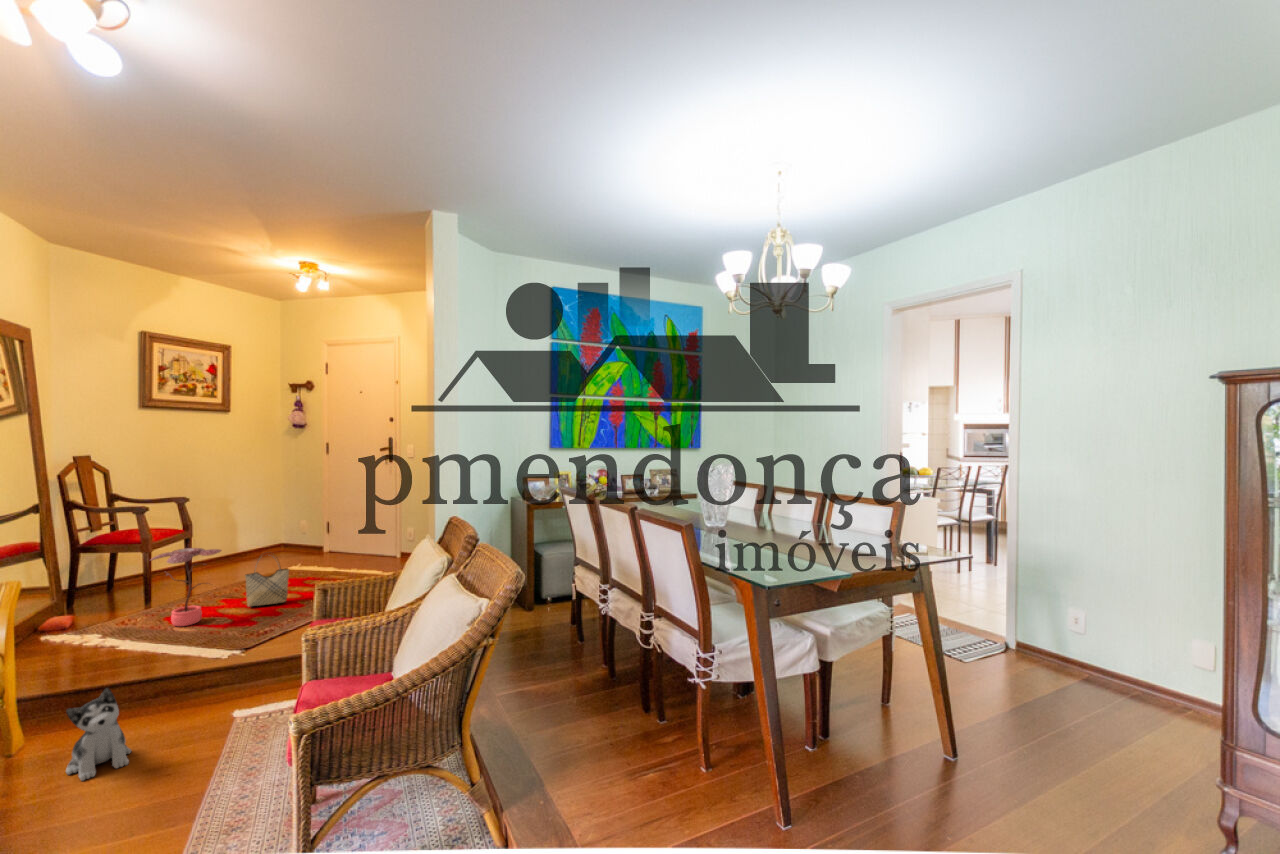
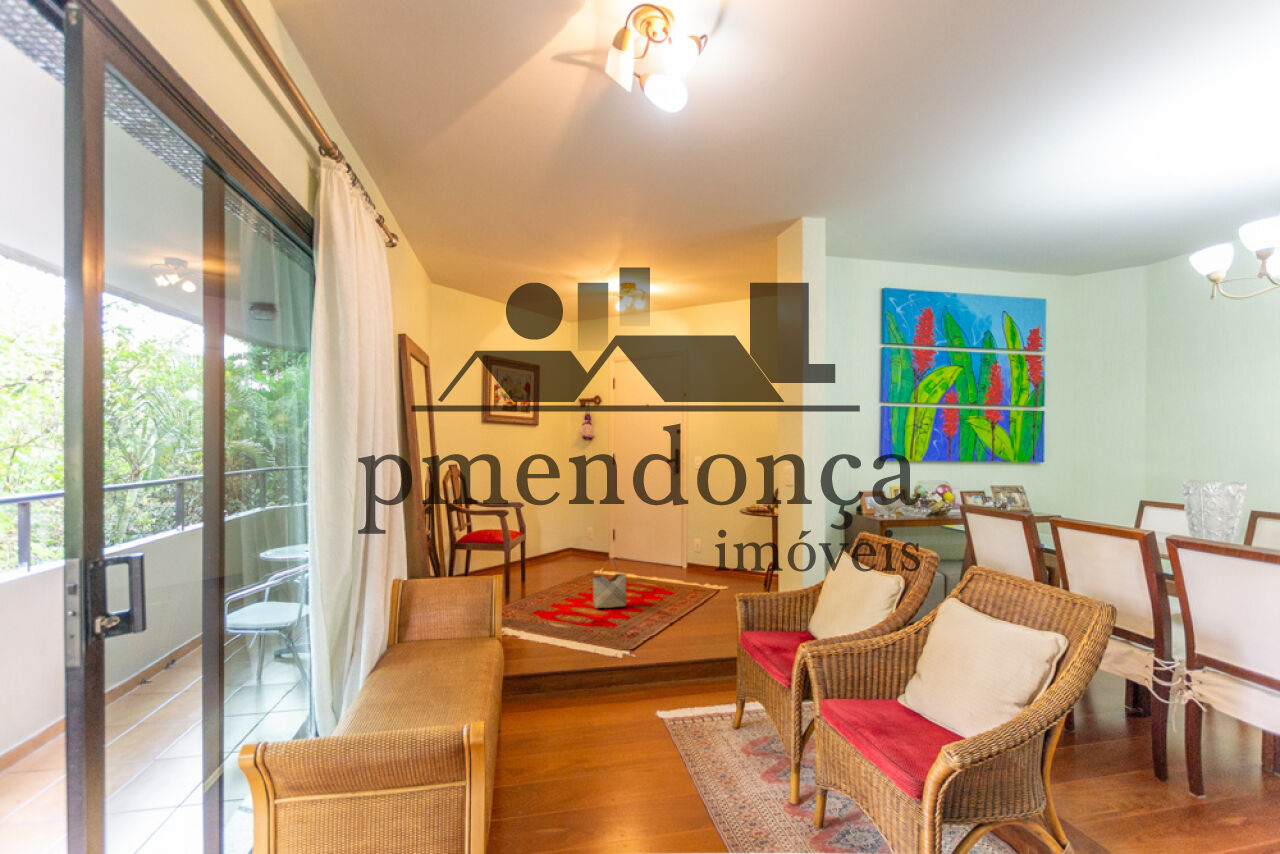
potted plant: present [151,548,221,626] -> none [529,549,583,622]
plush toy: present [66,688,131,781] -> none [552,680,603,768]

